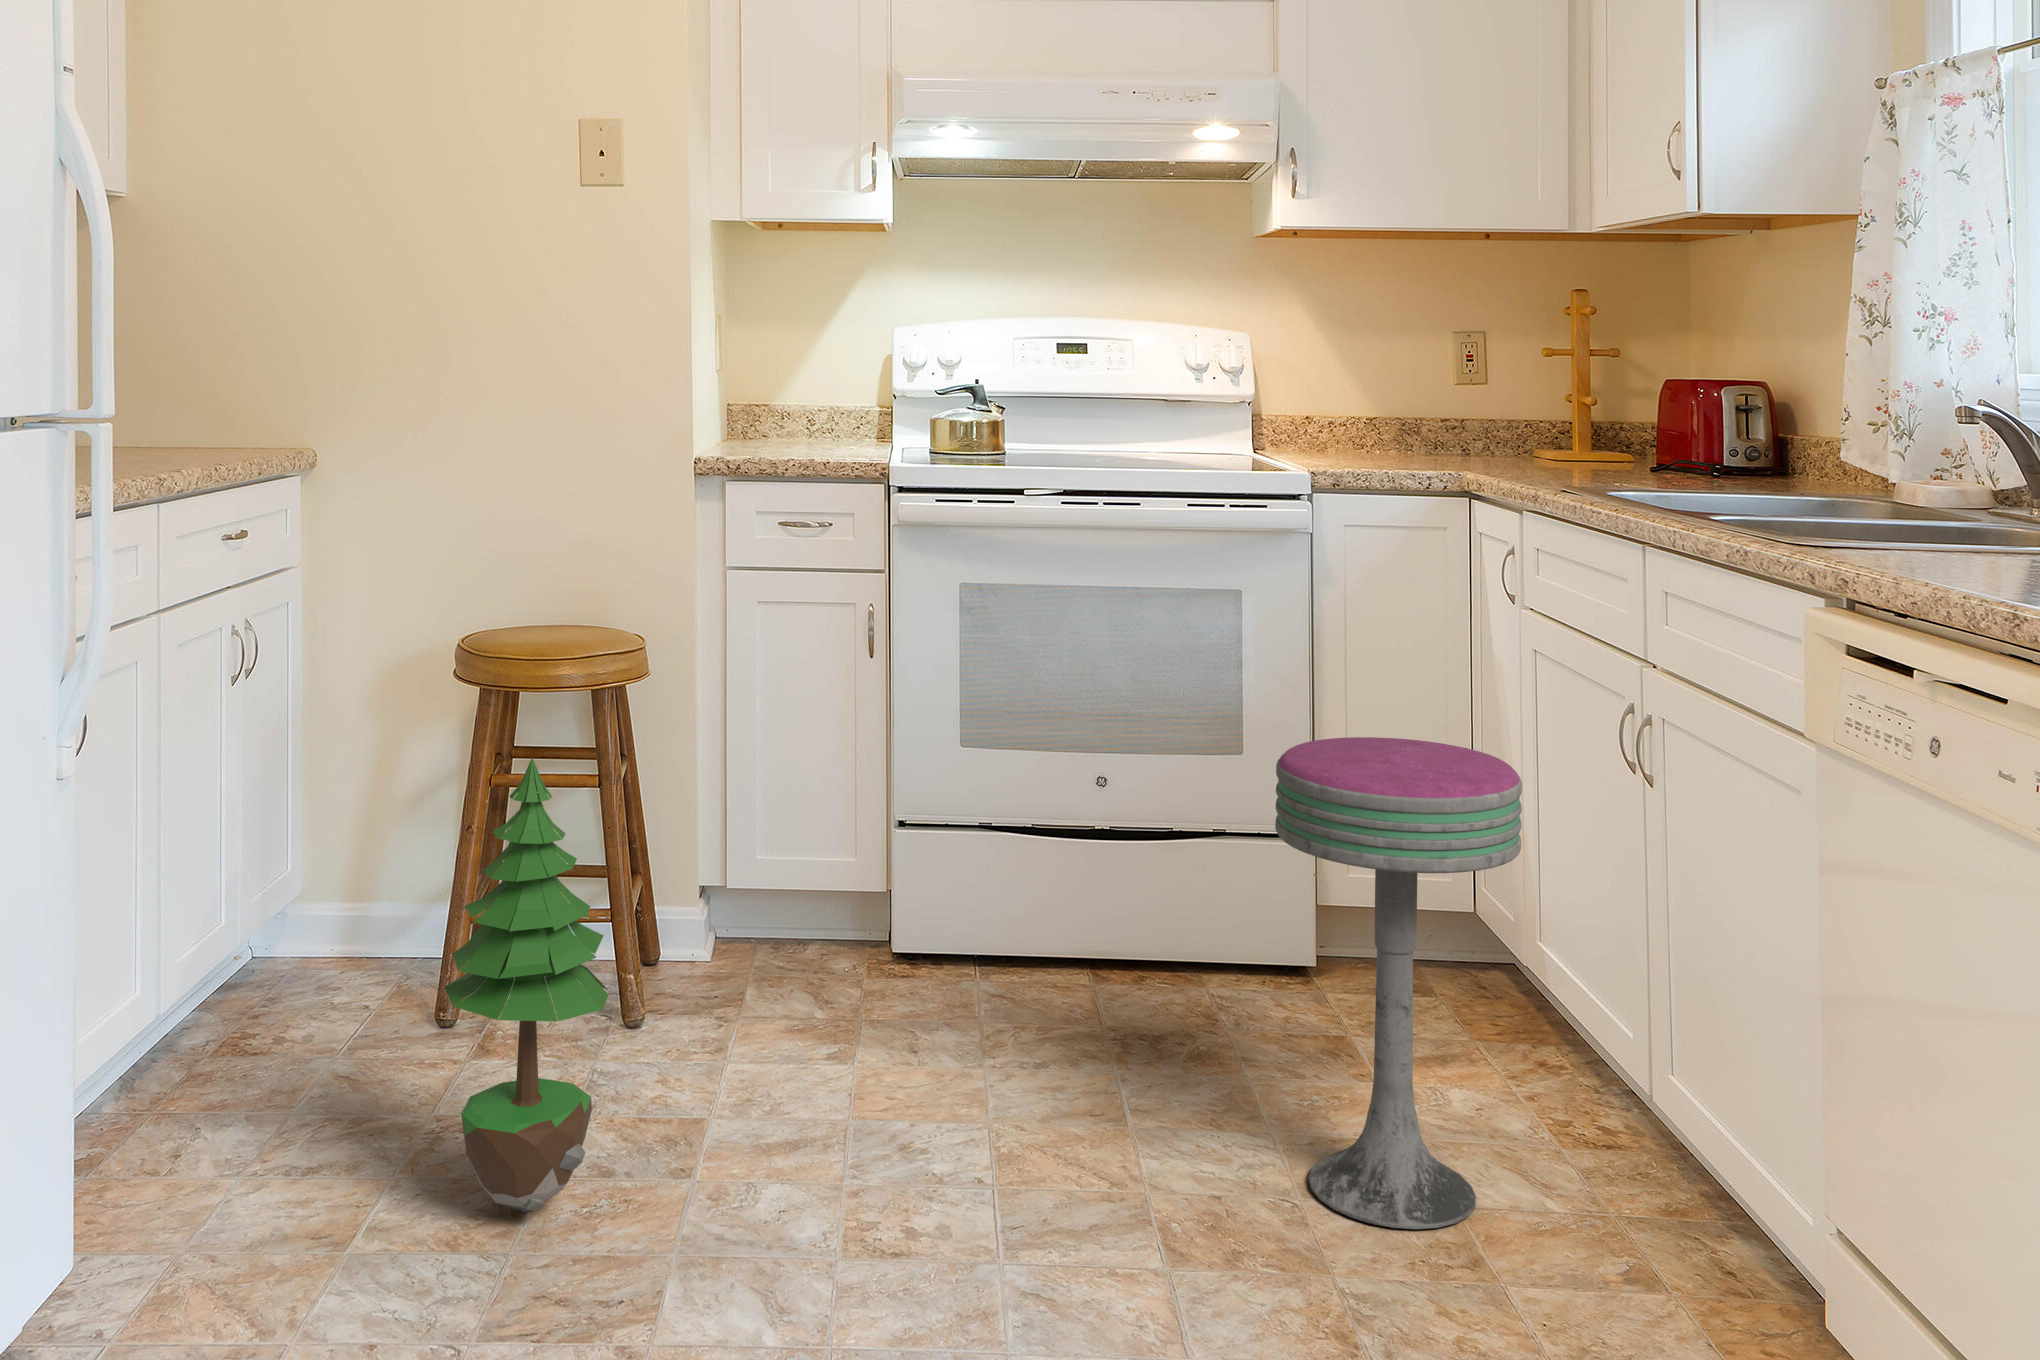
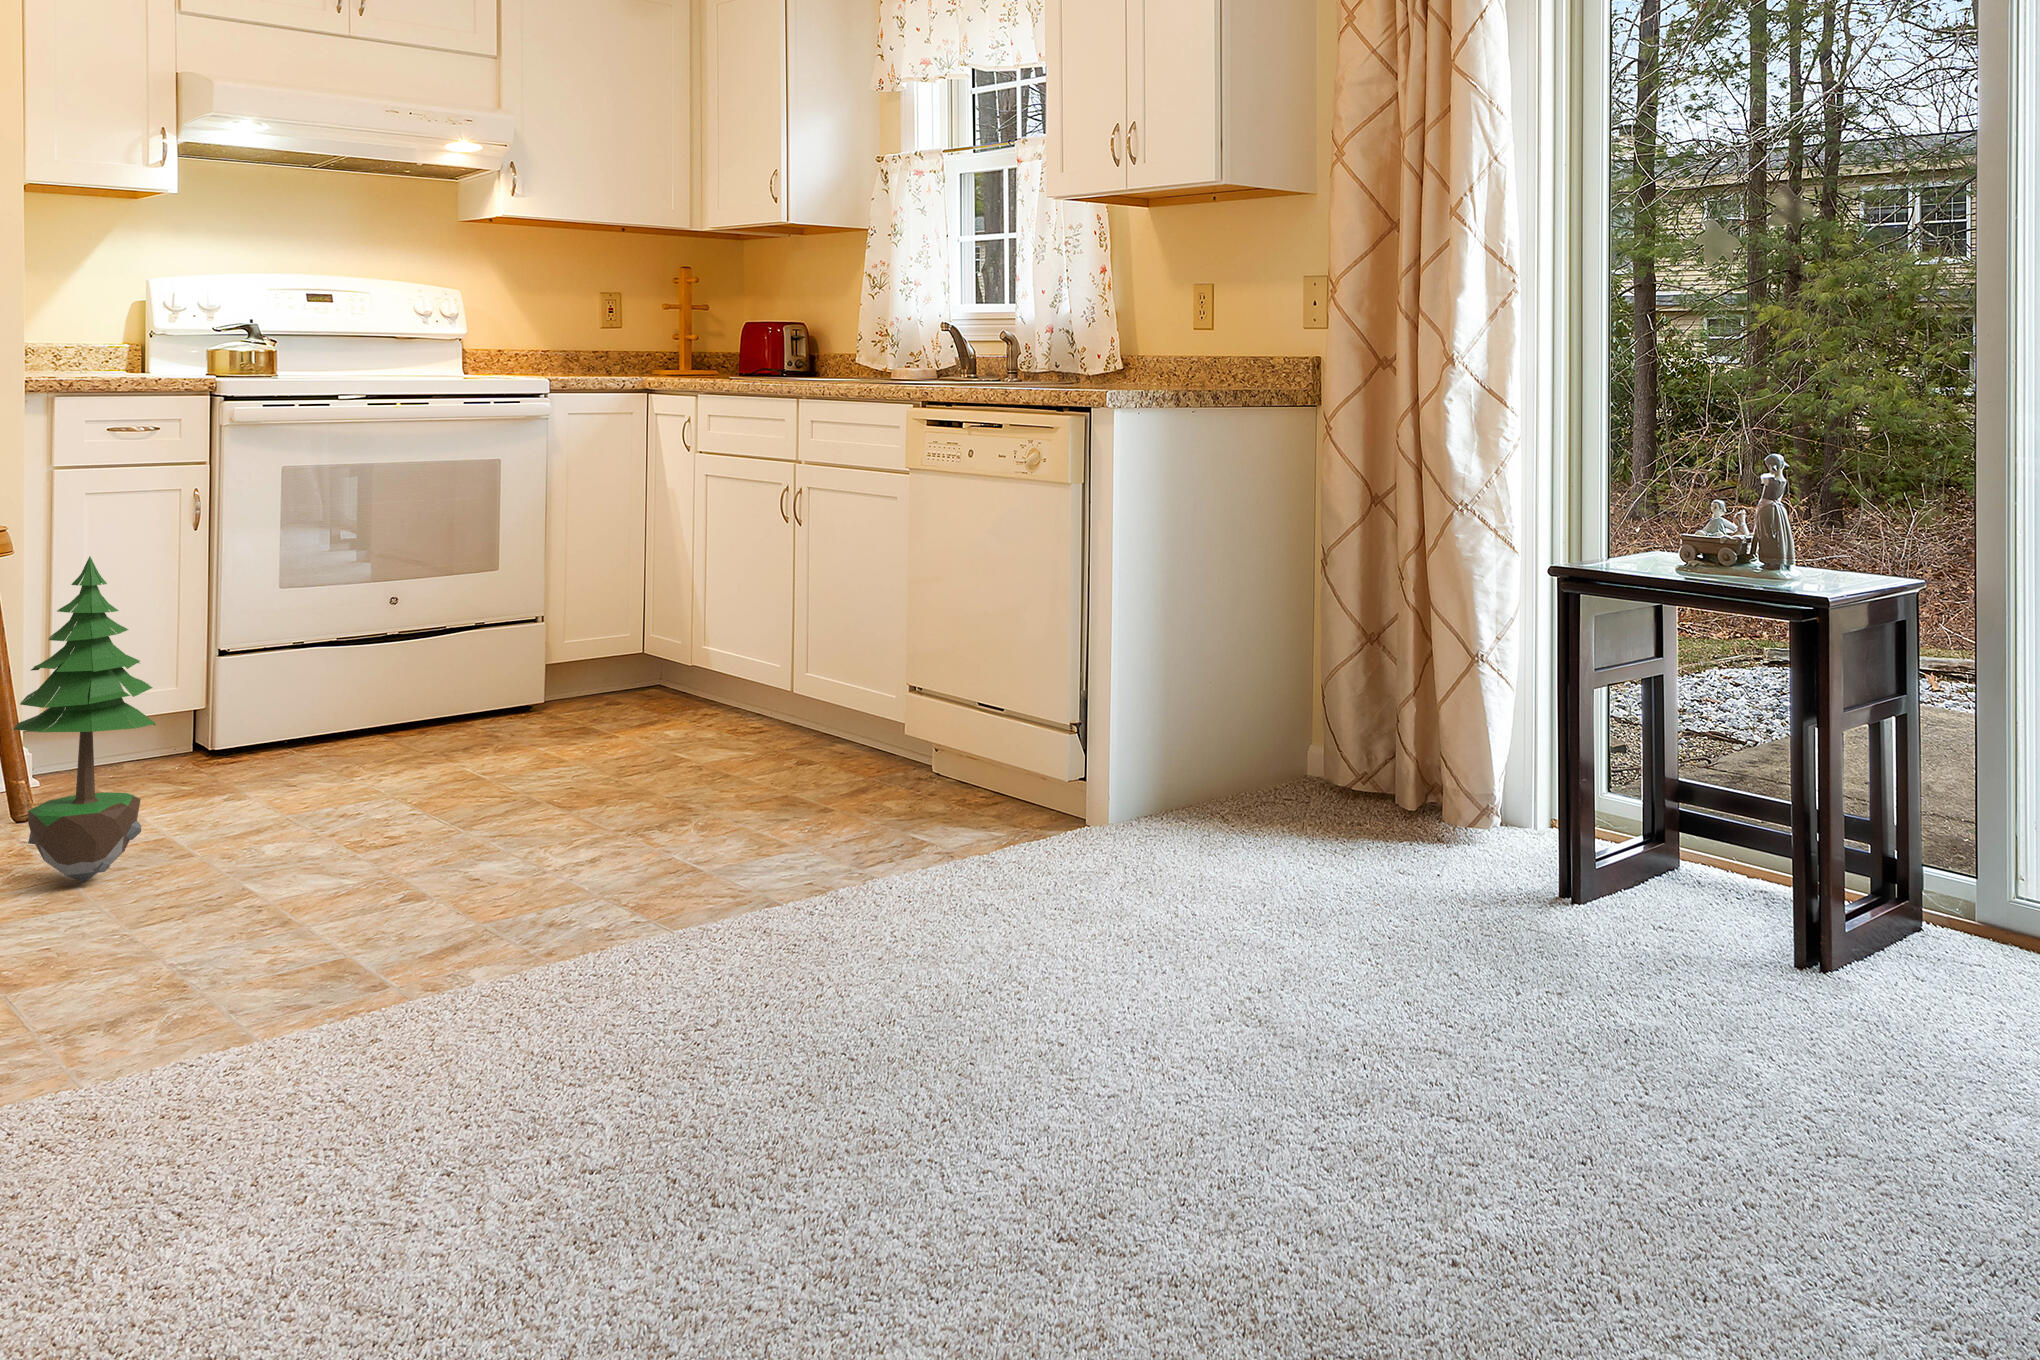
bar stool: present [1275,737,1522,1229] -> none [594,515,739,778]

